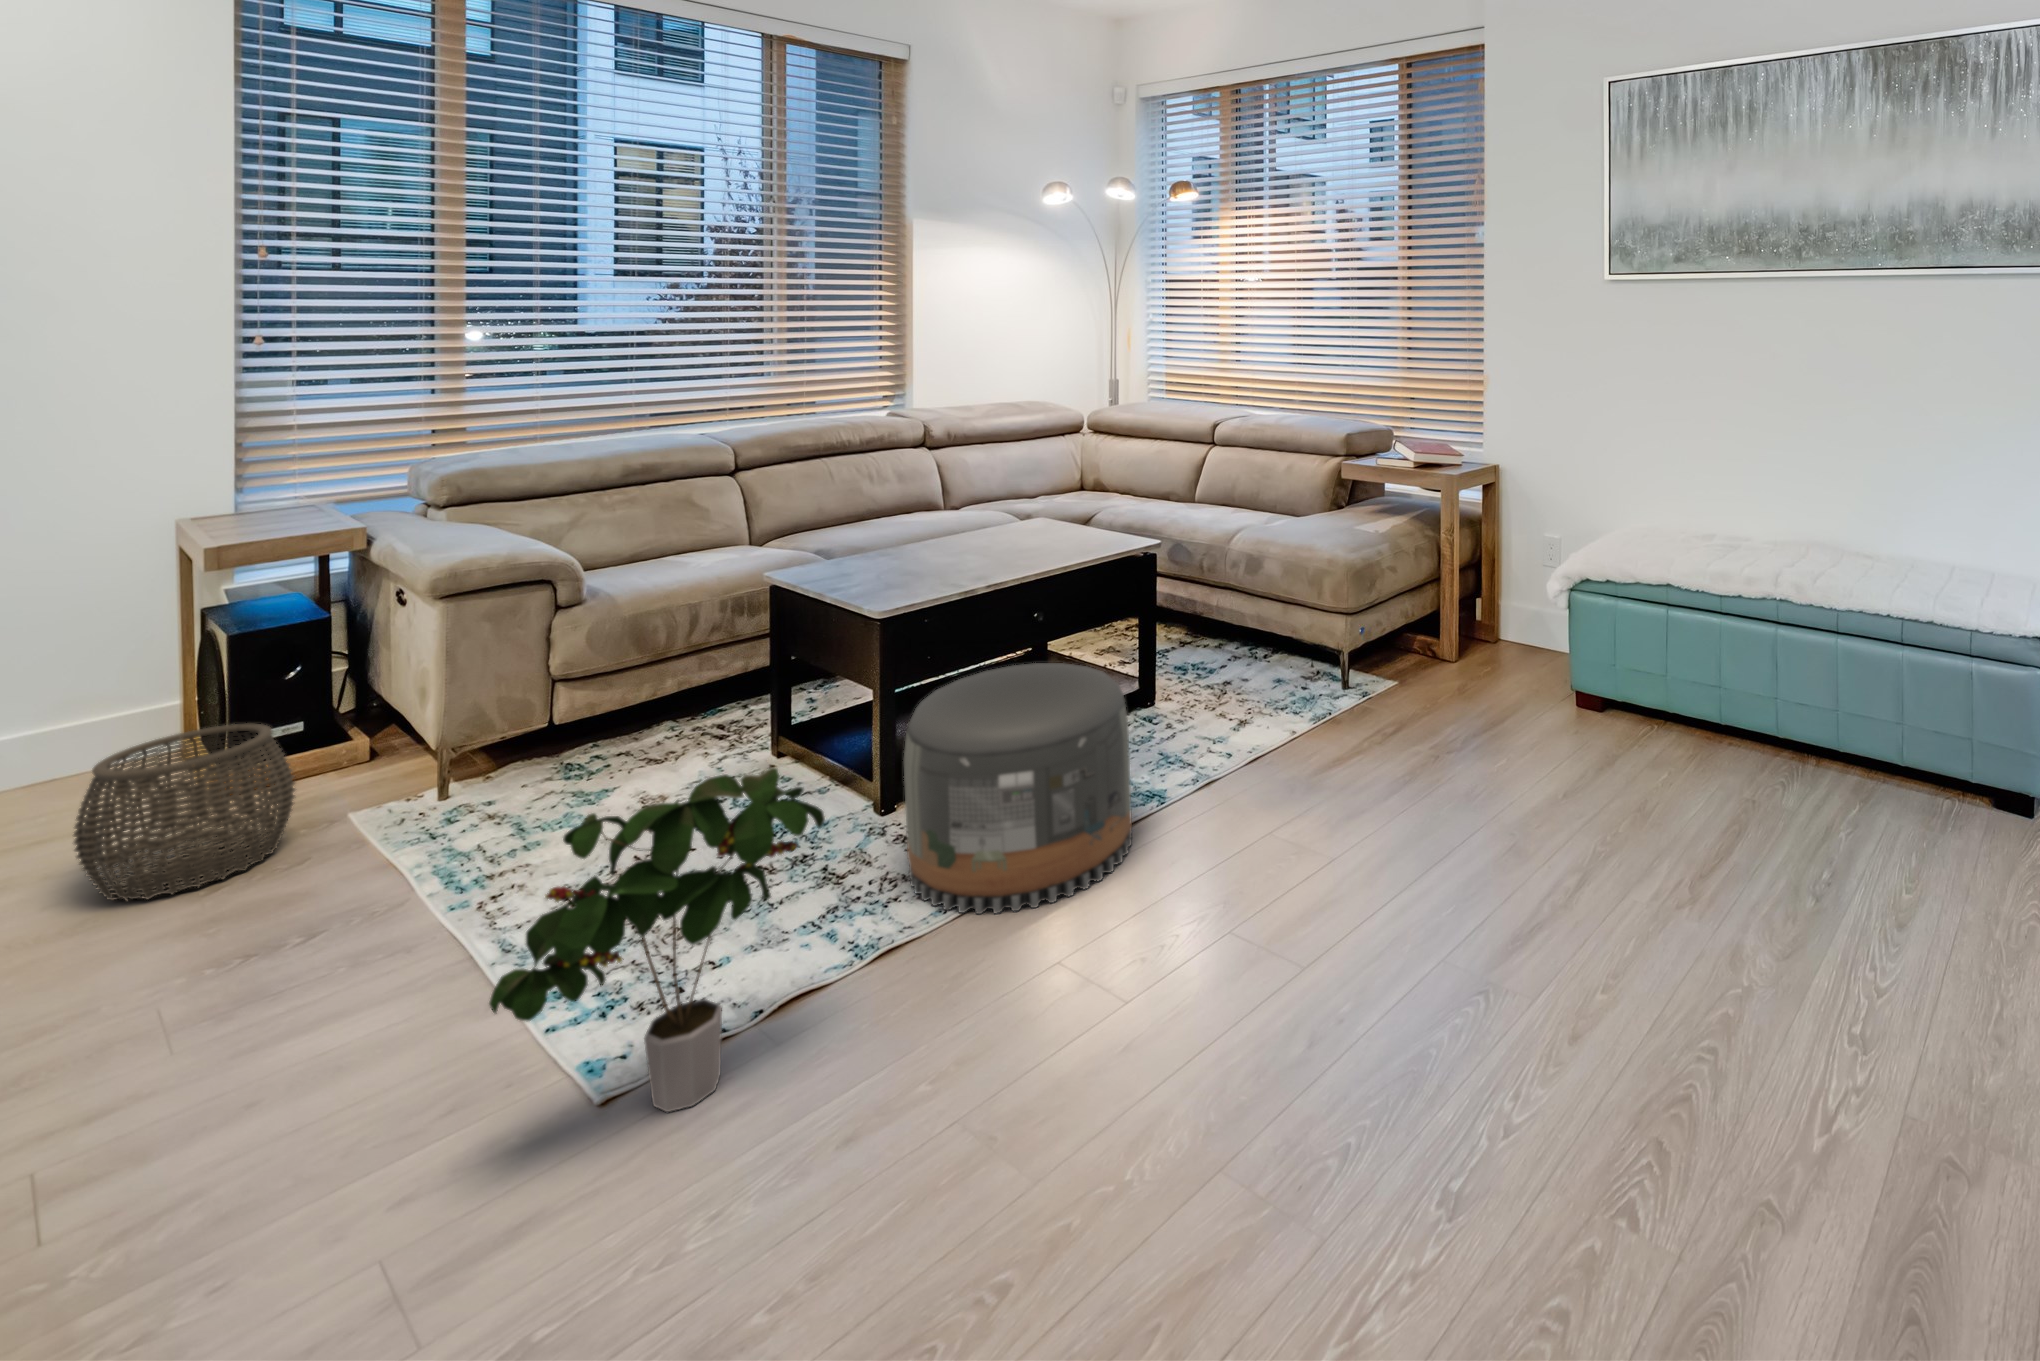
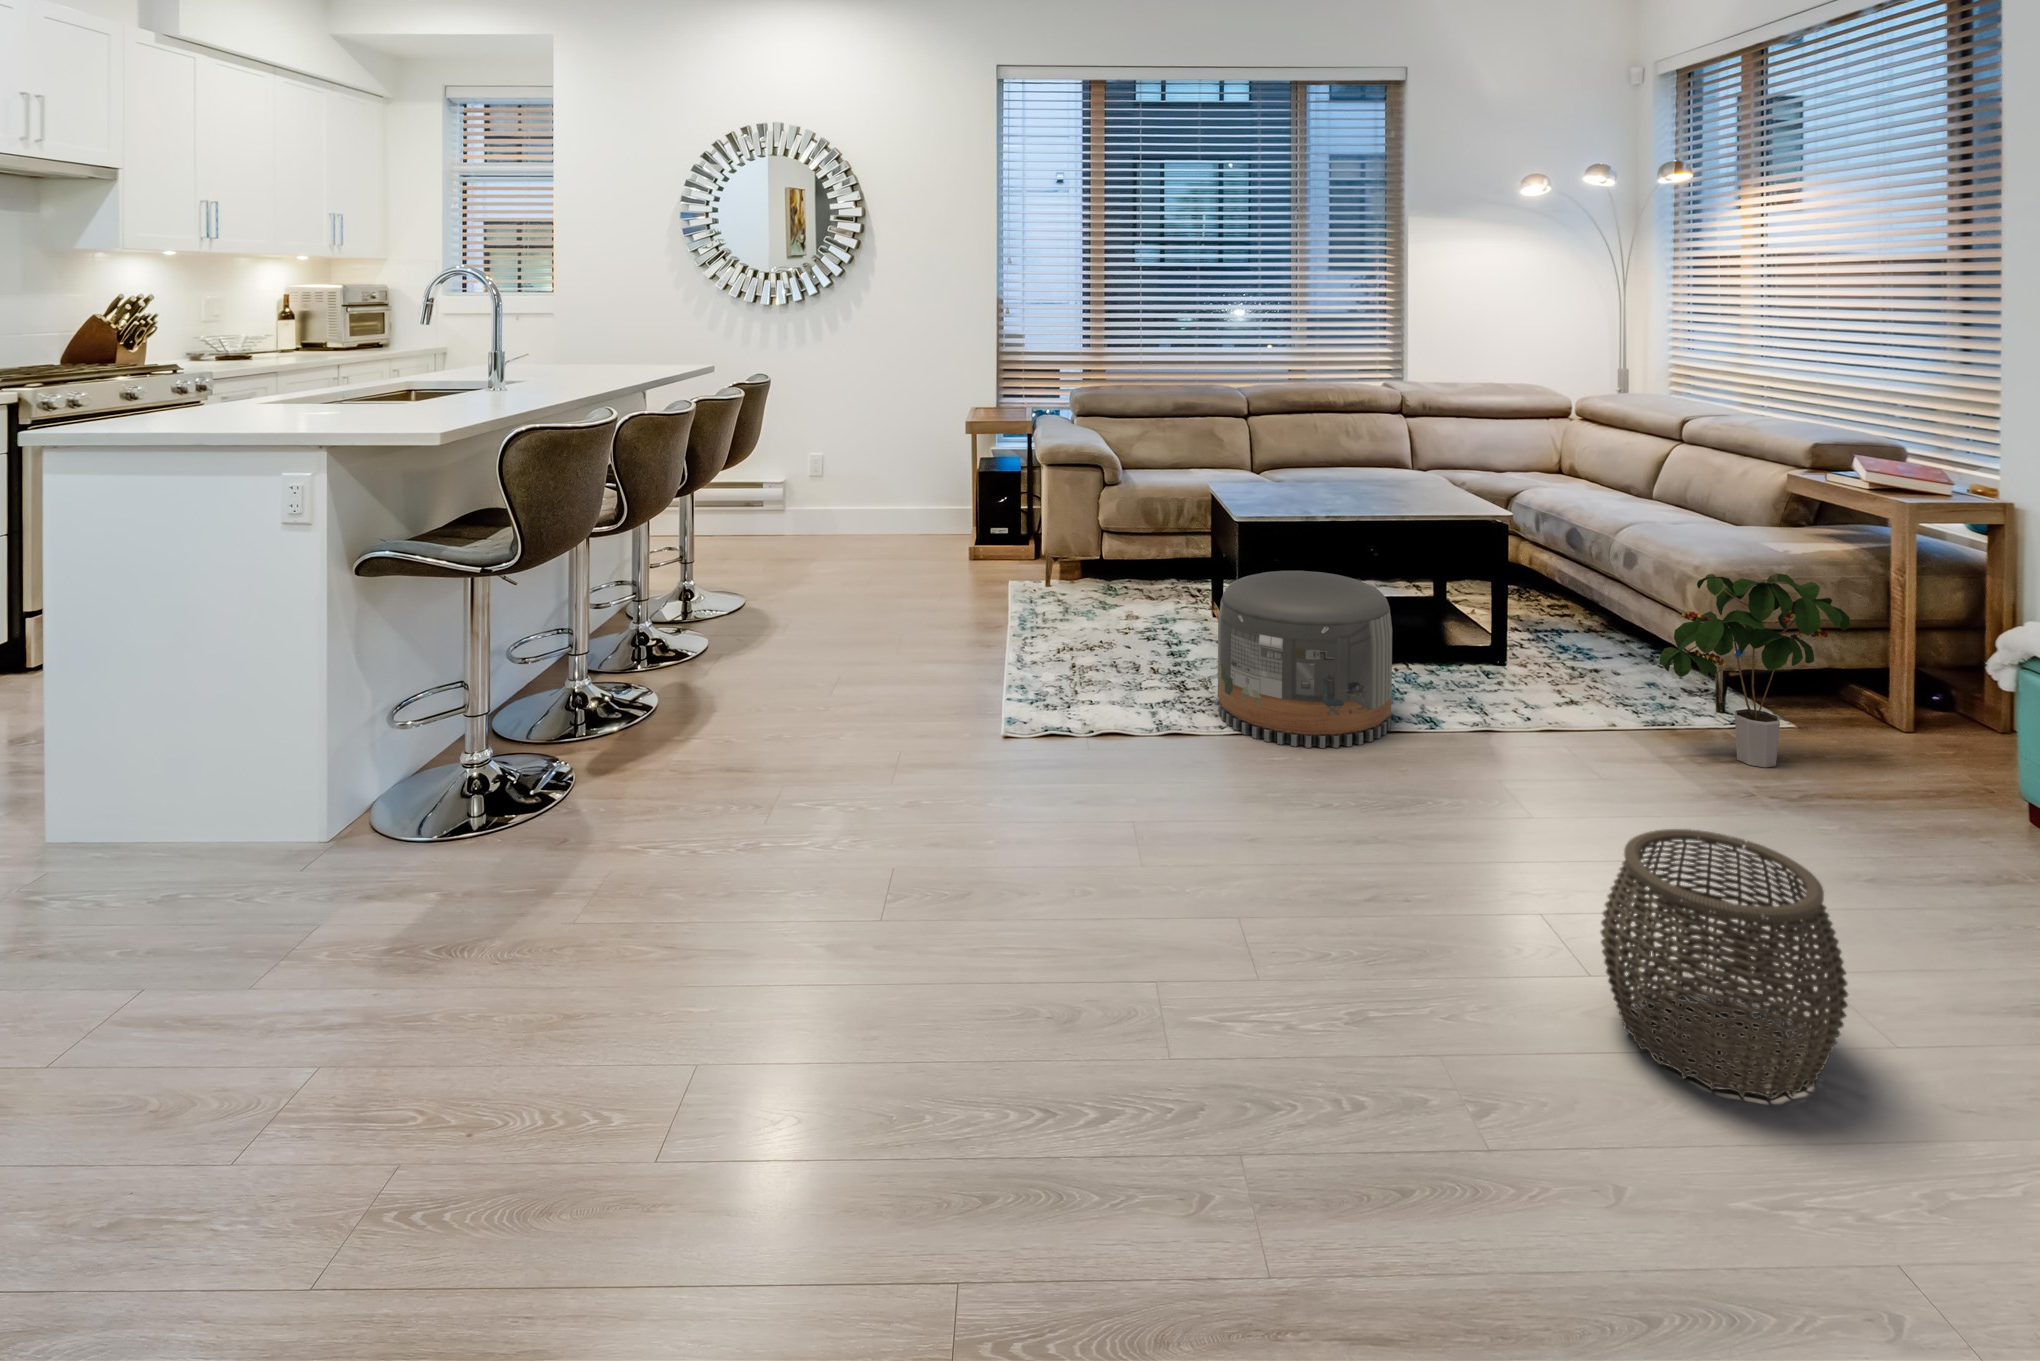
woven basket: present [74,724,295,901] -> present [1601,829,1848,1099]
potted plant: present [489,767,825,1112] -> present [1659,574,1850,767]

